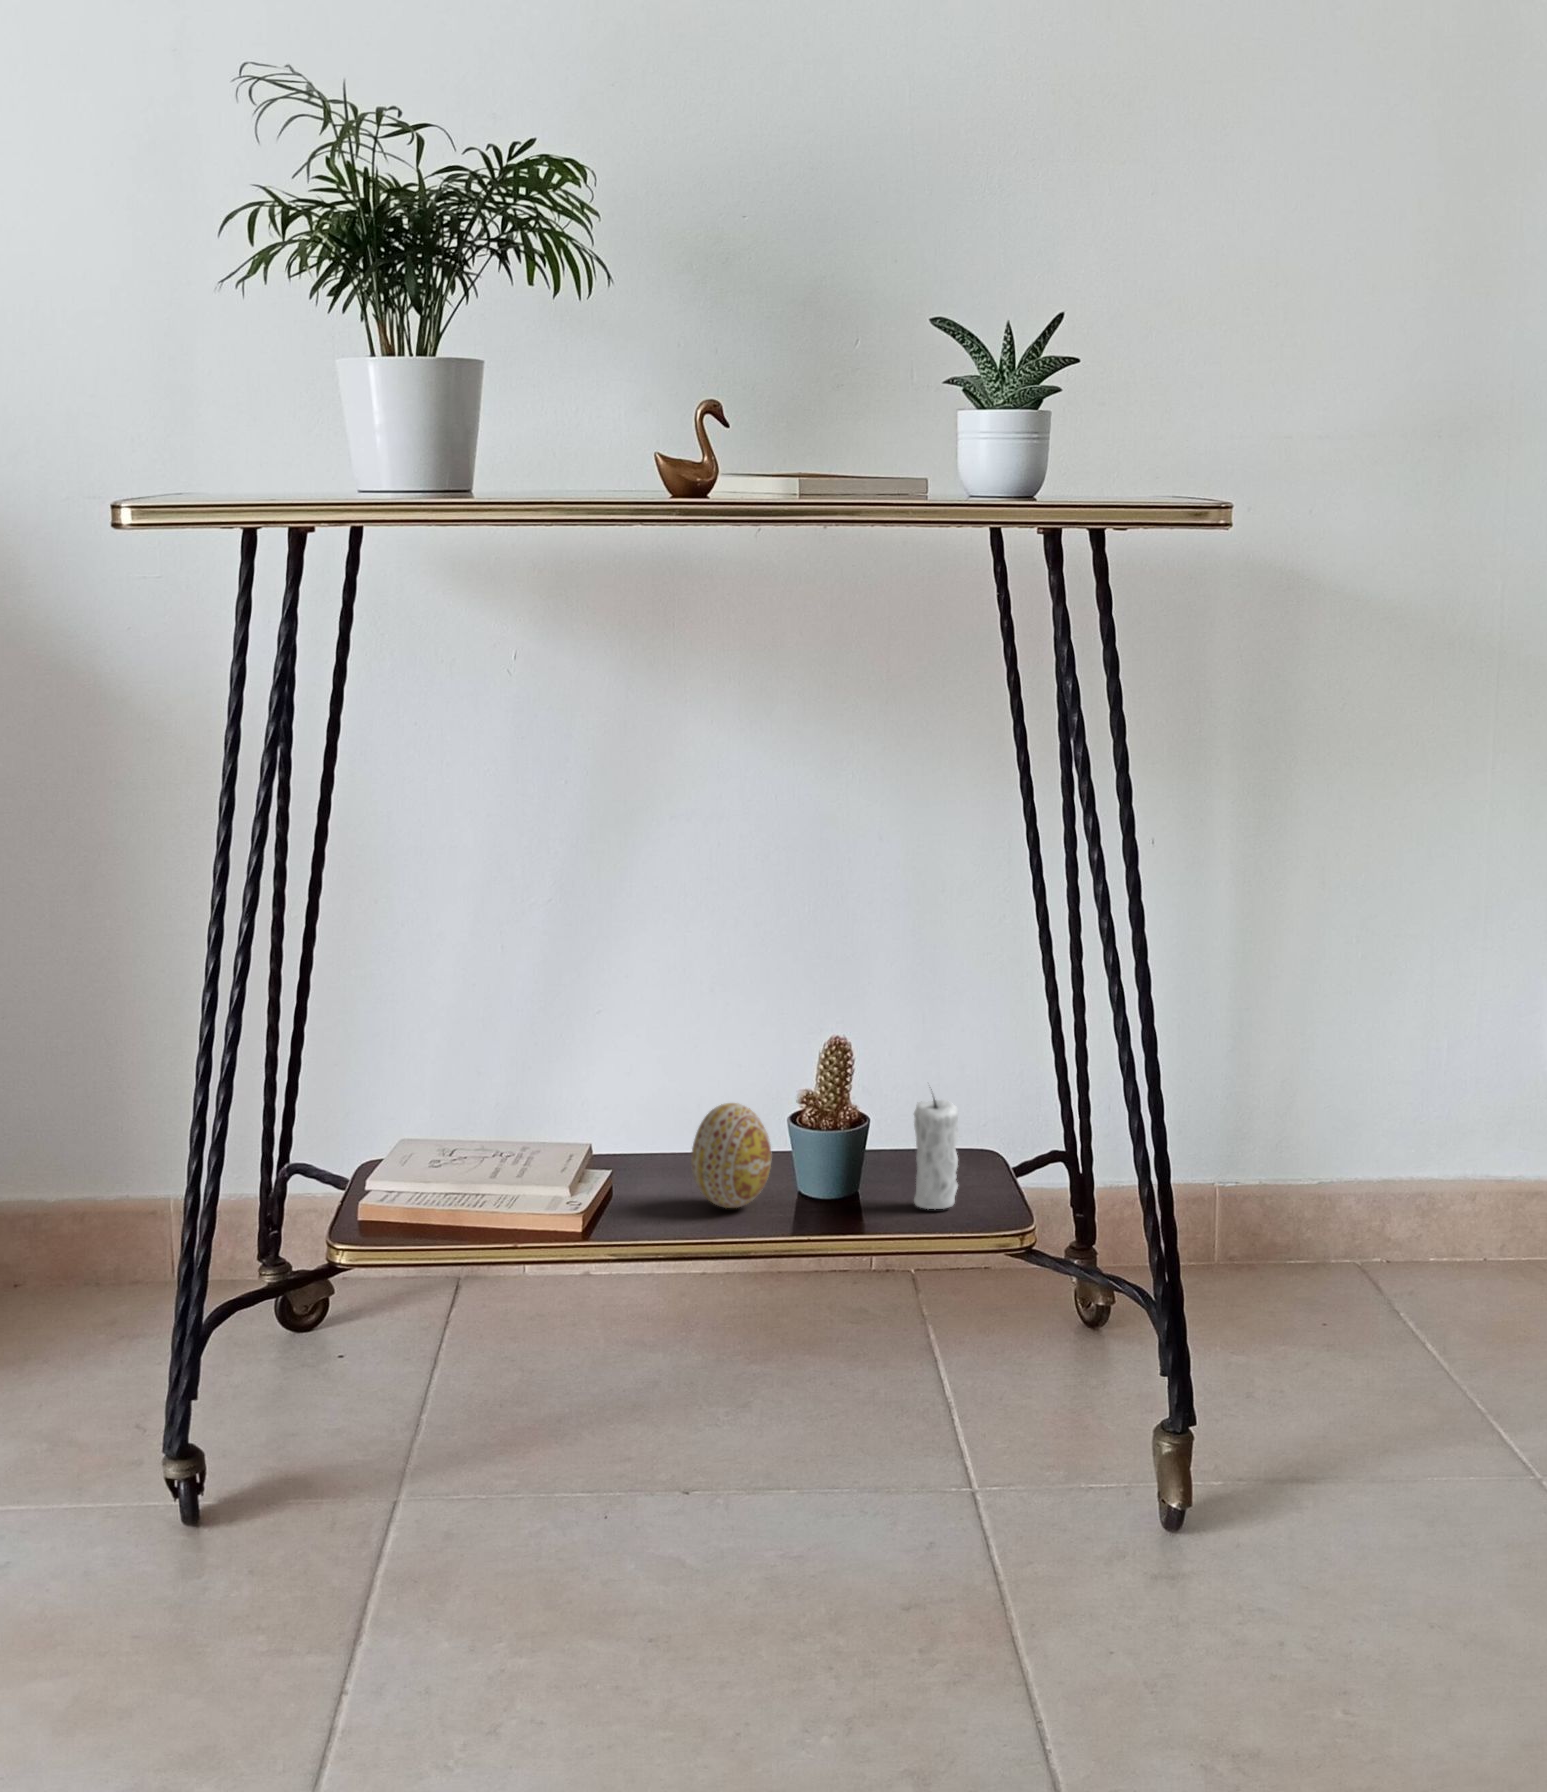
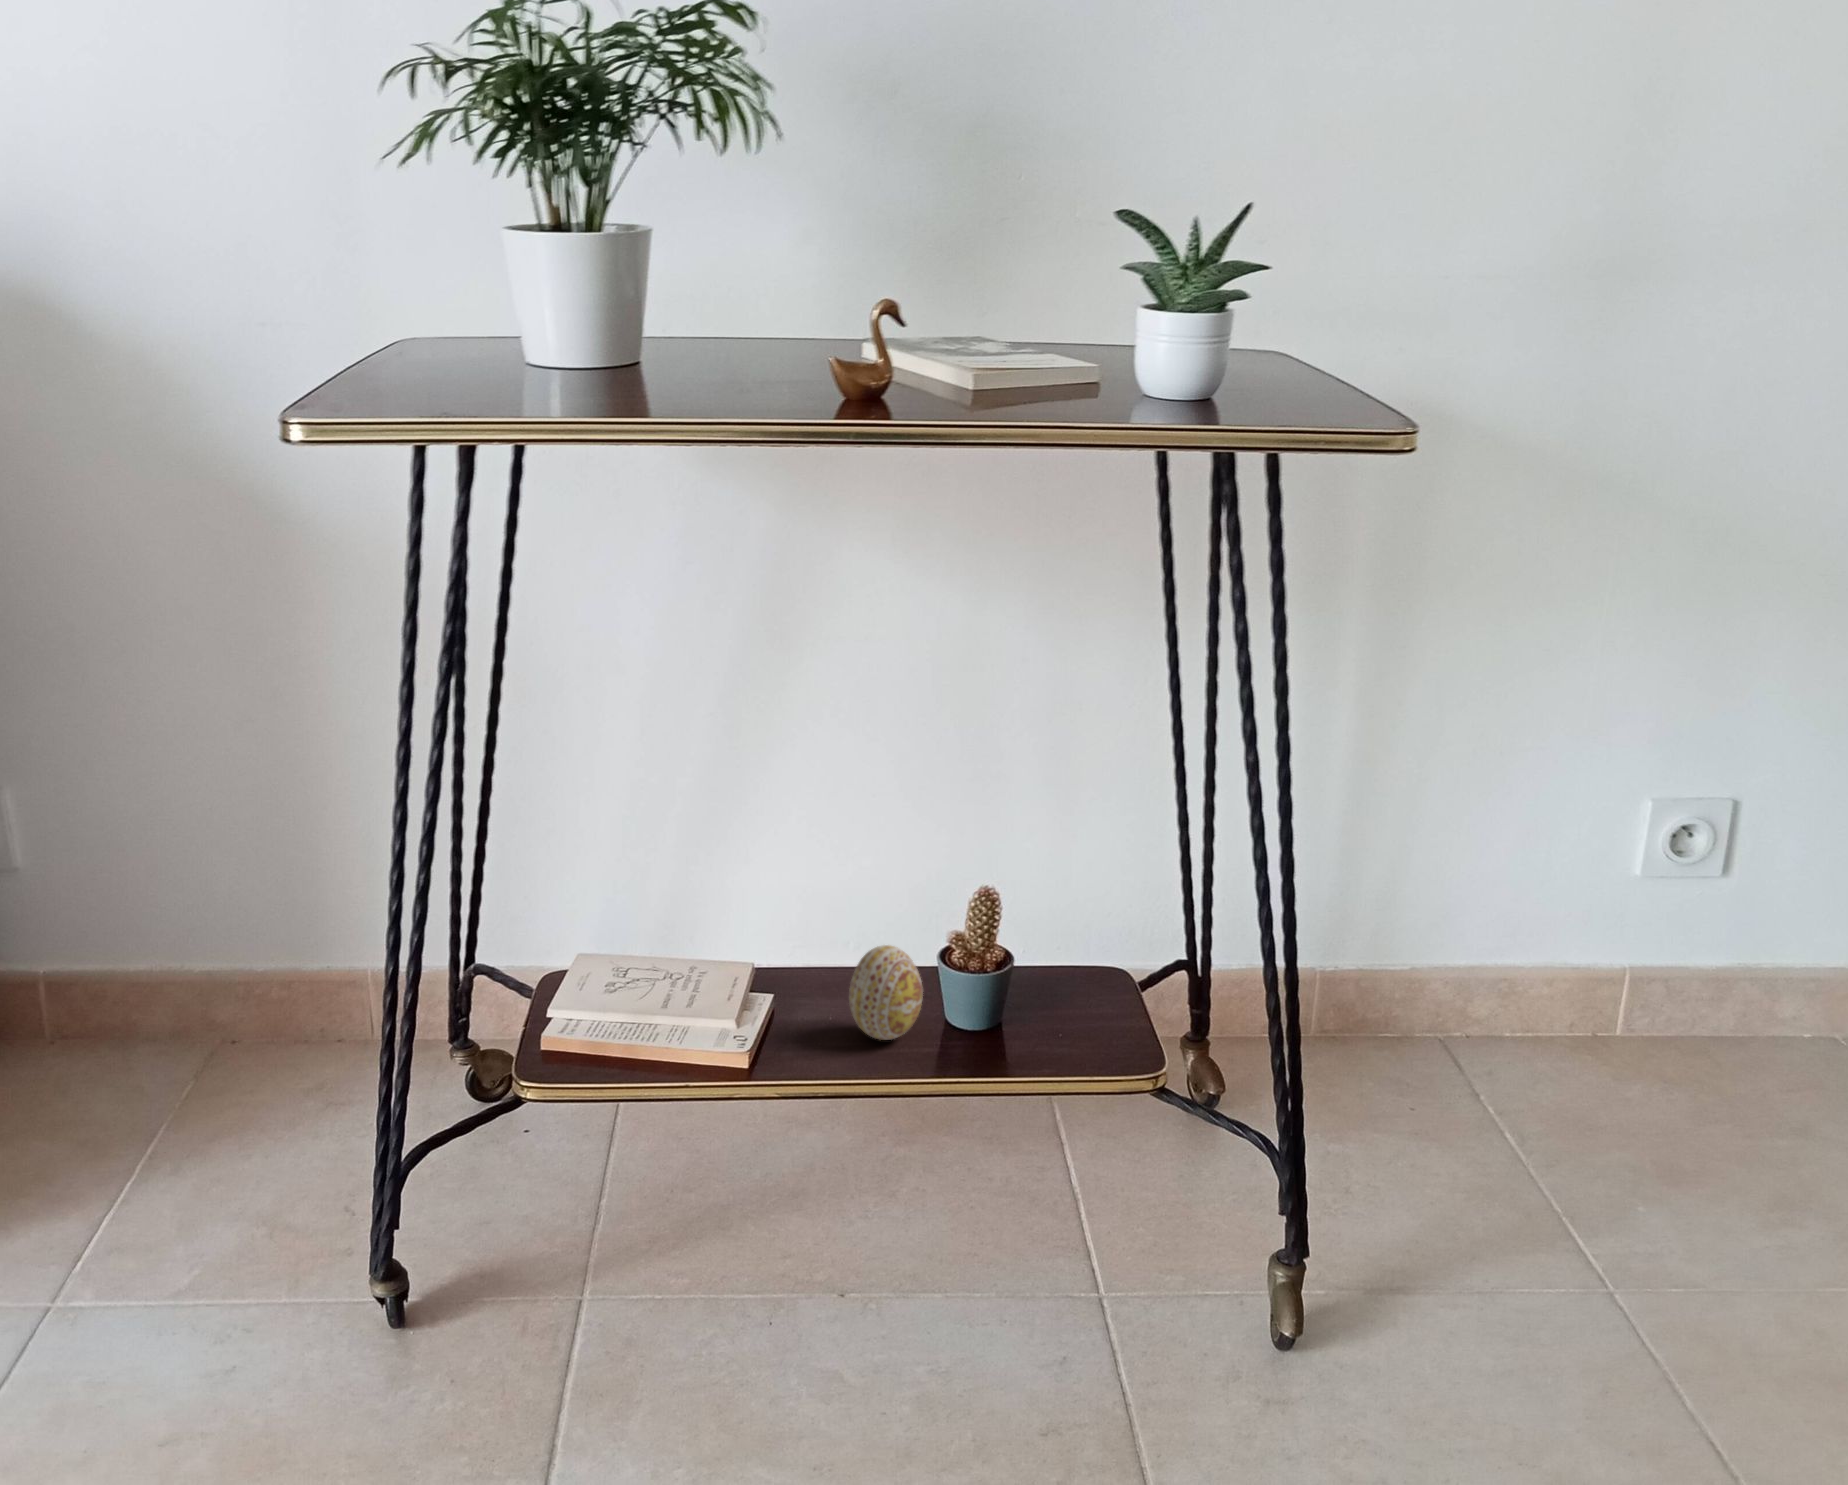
candle: present [914,1089,960,1209] -> none [1052,929,1096,1043]

